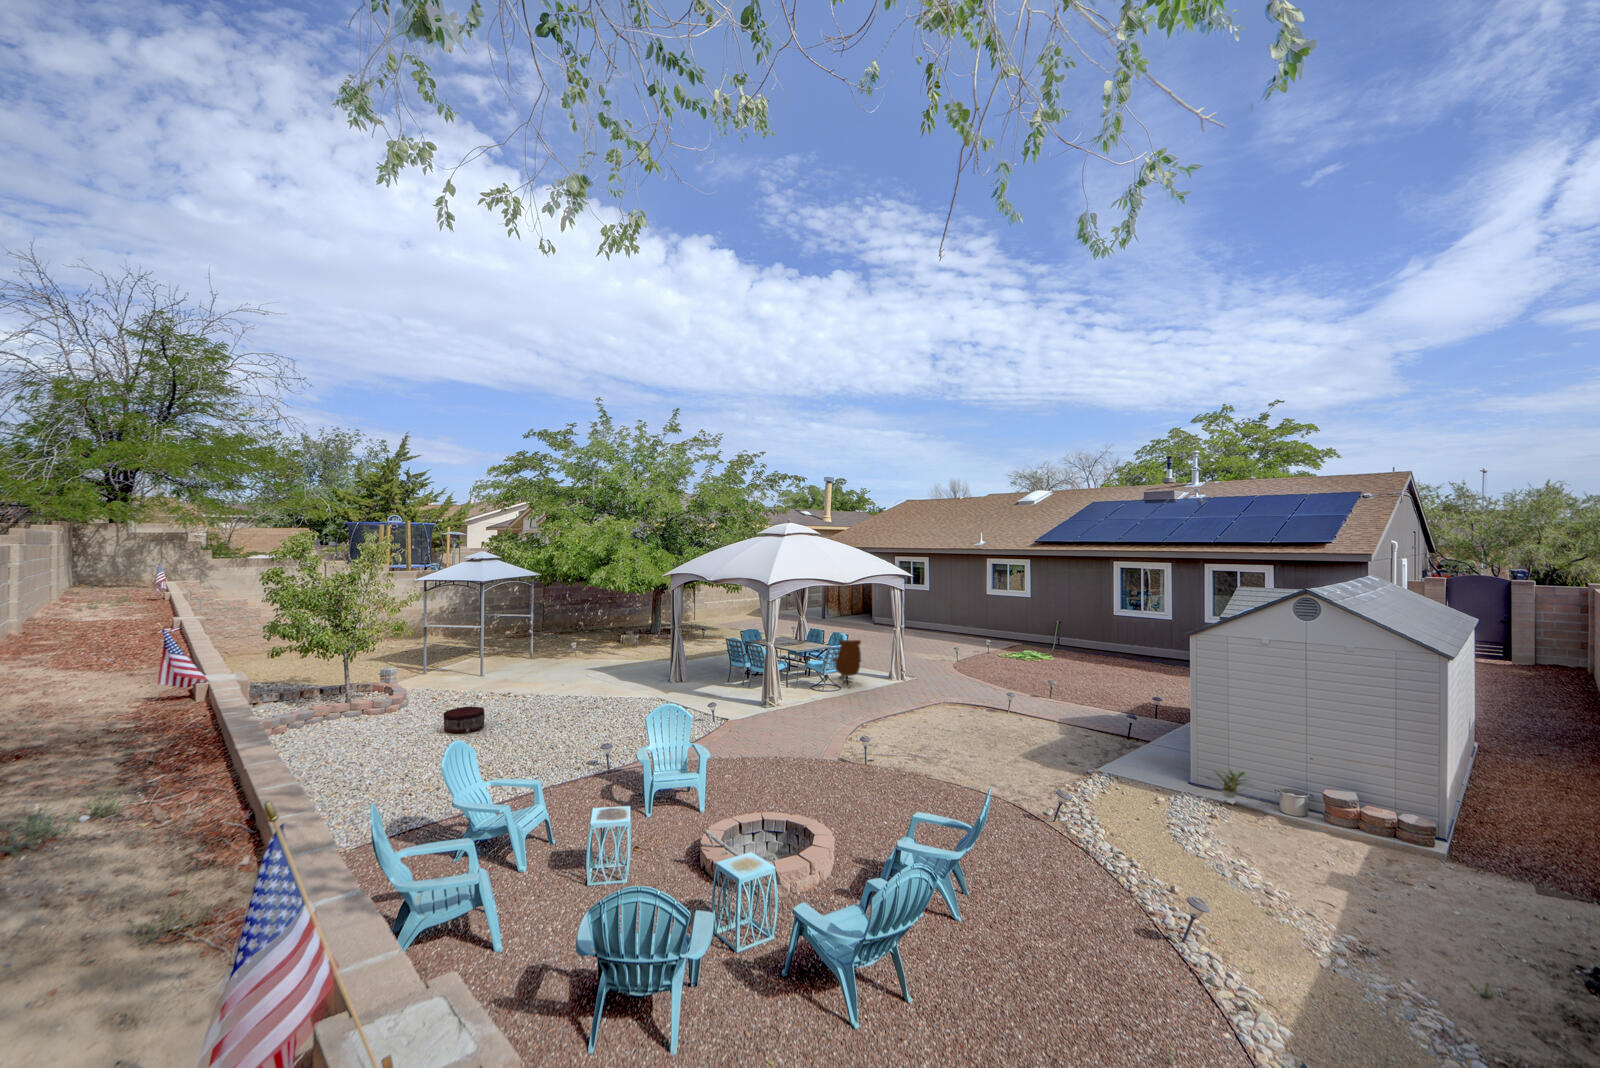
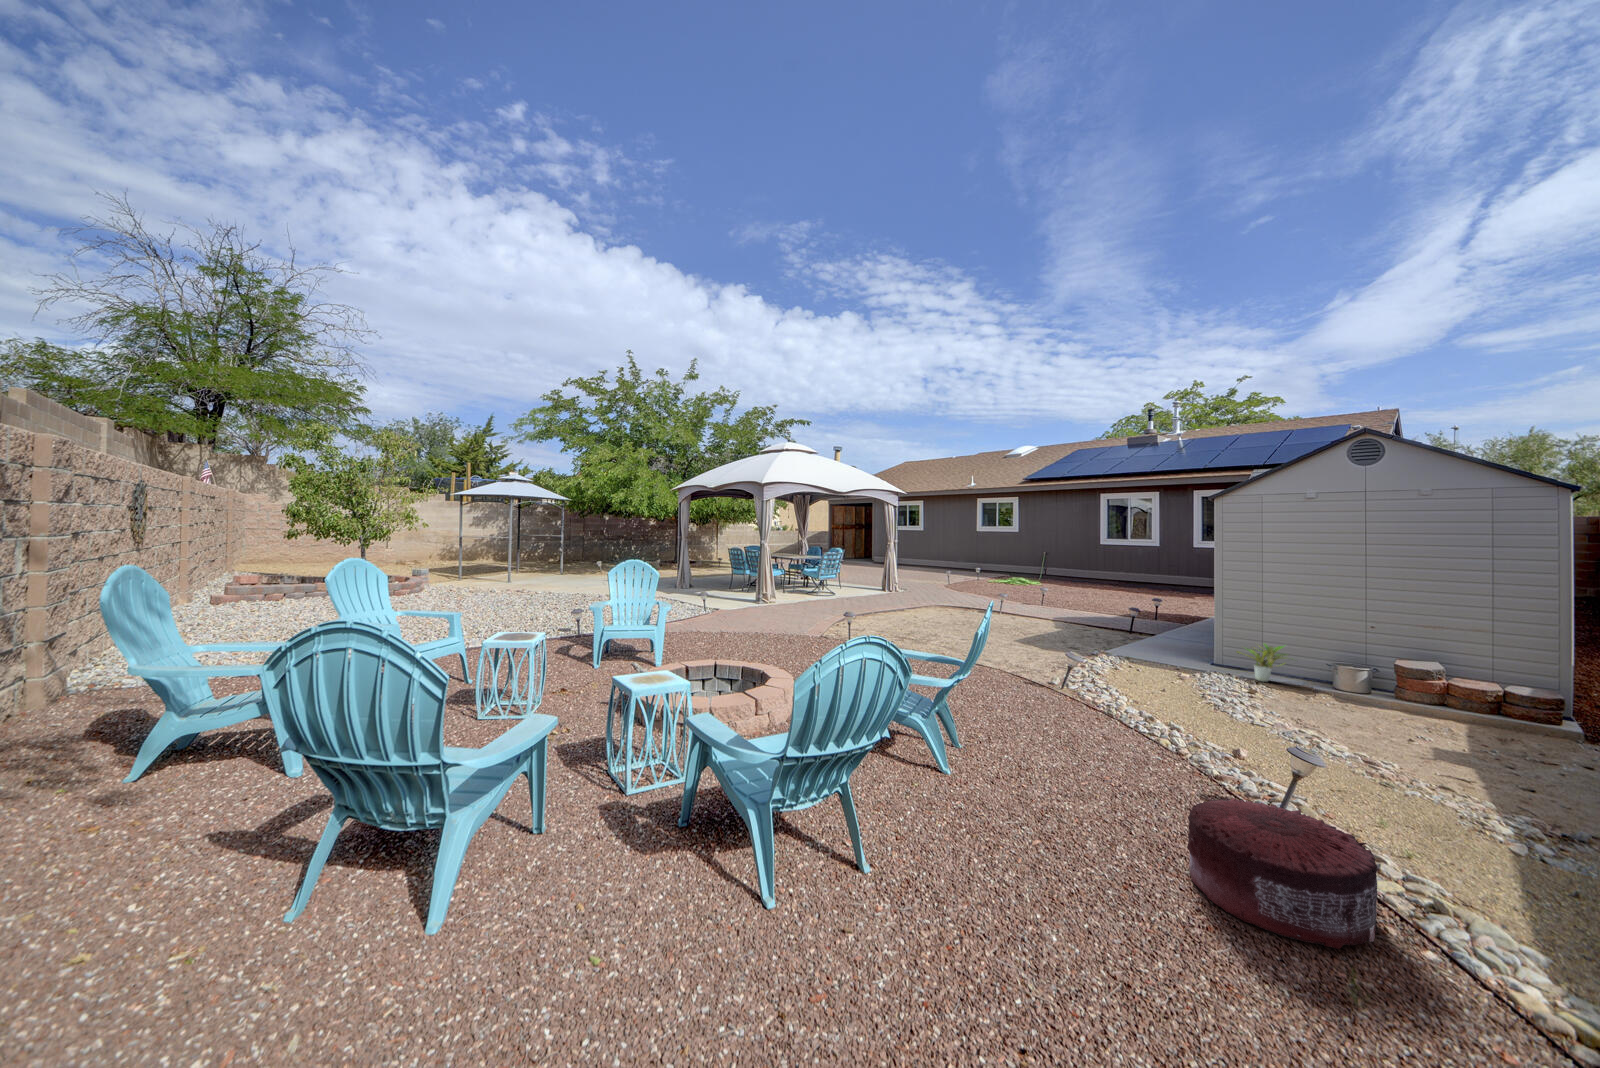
lounge chair: present [834,640,861,685] -> none [828,548,857,595]
pouf: present [443,706,485,733] -> present [1187,798,1378,949]

